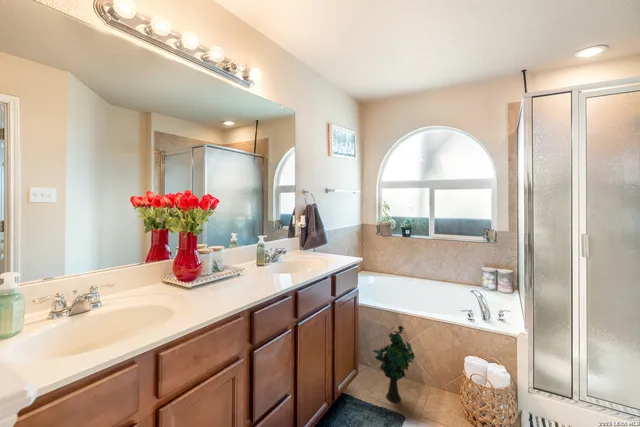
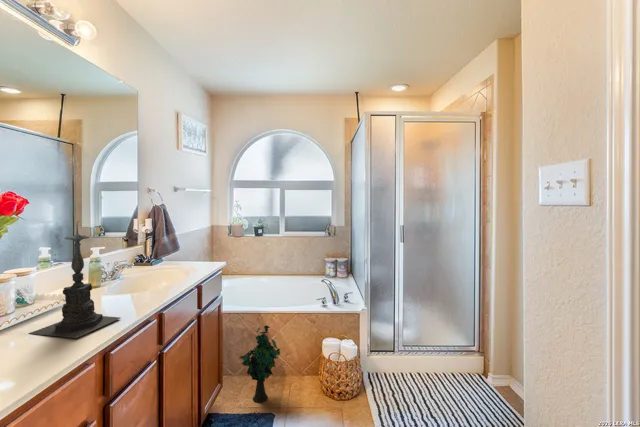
candle holder: none [214,214,265,297] -> present [29,224,120,338]

